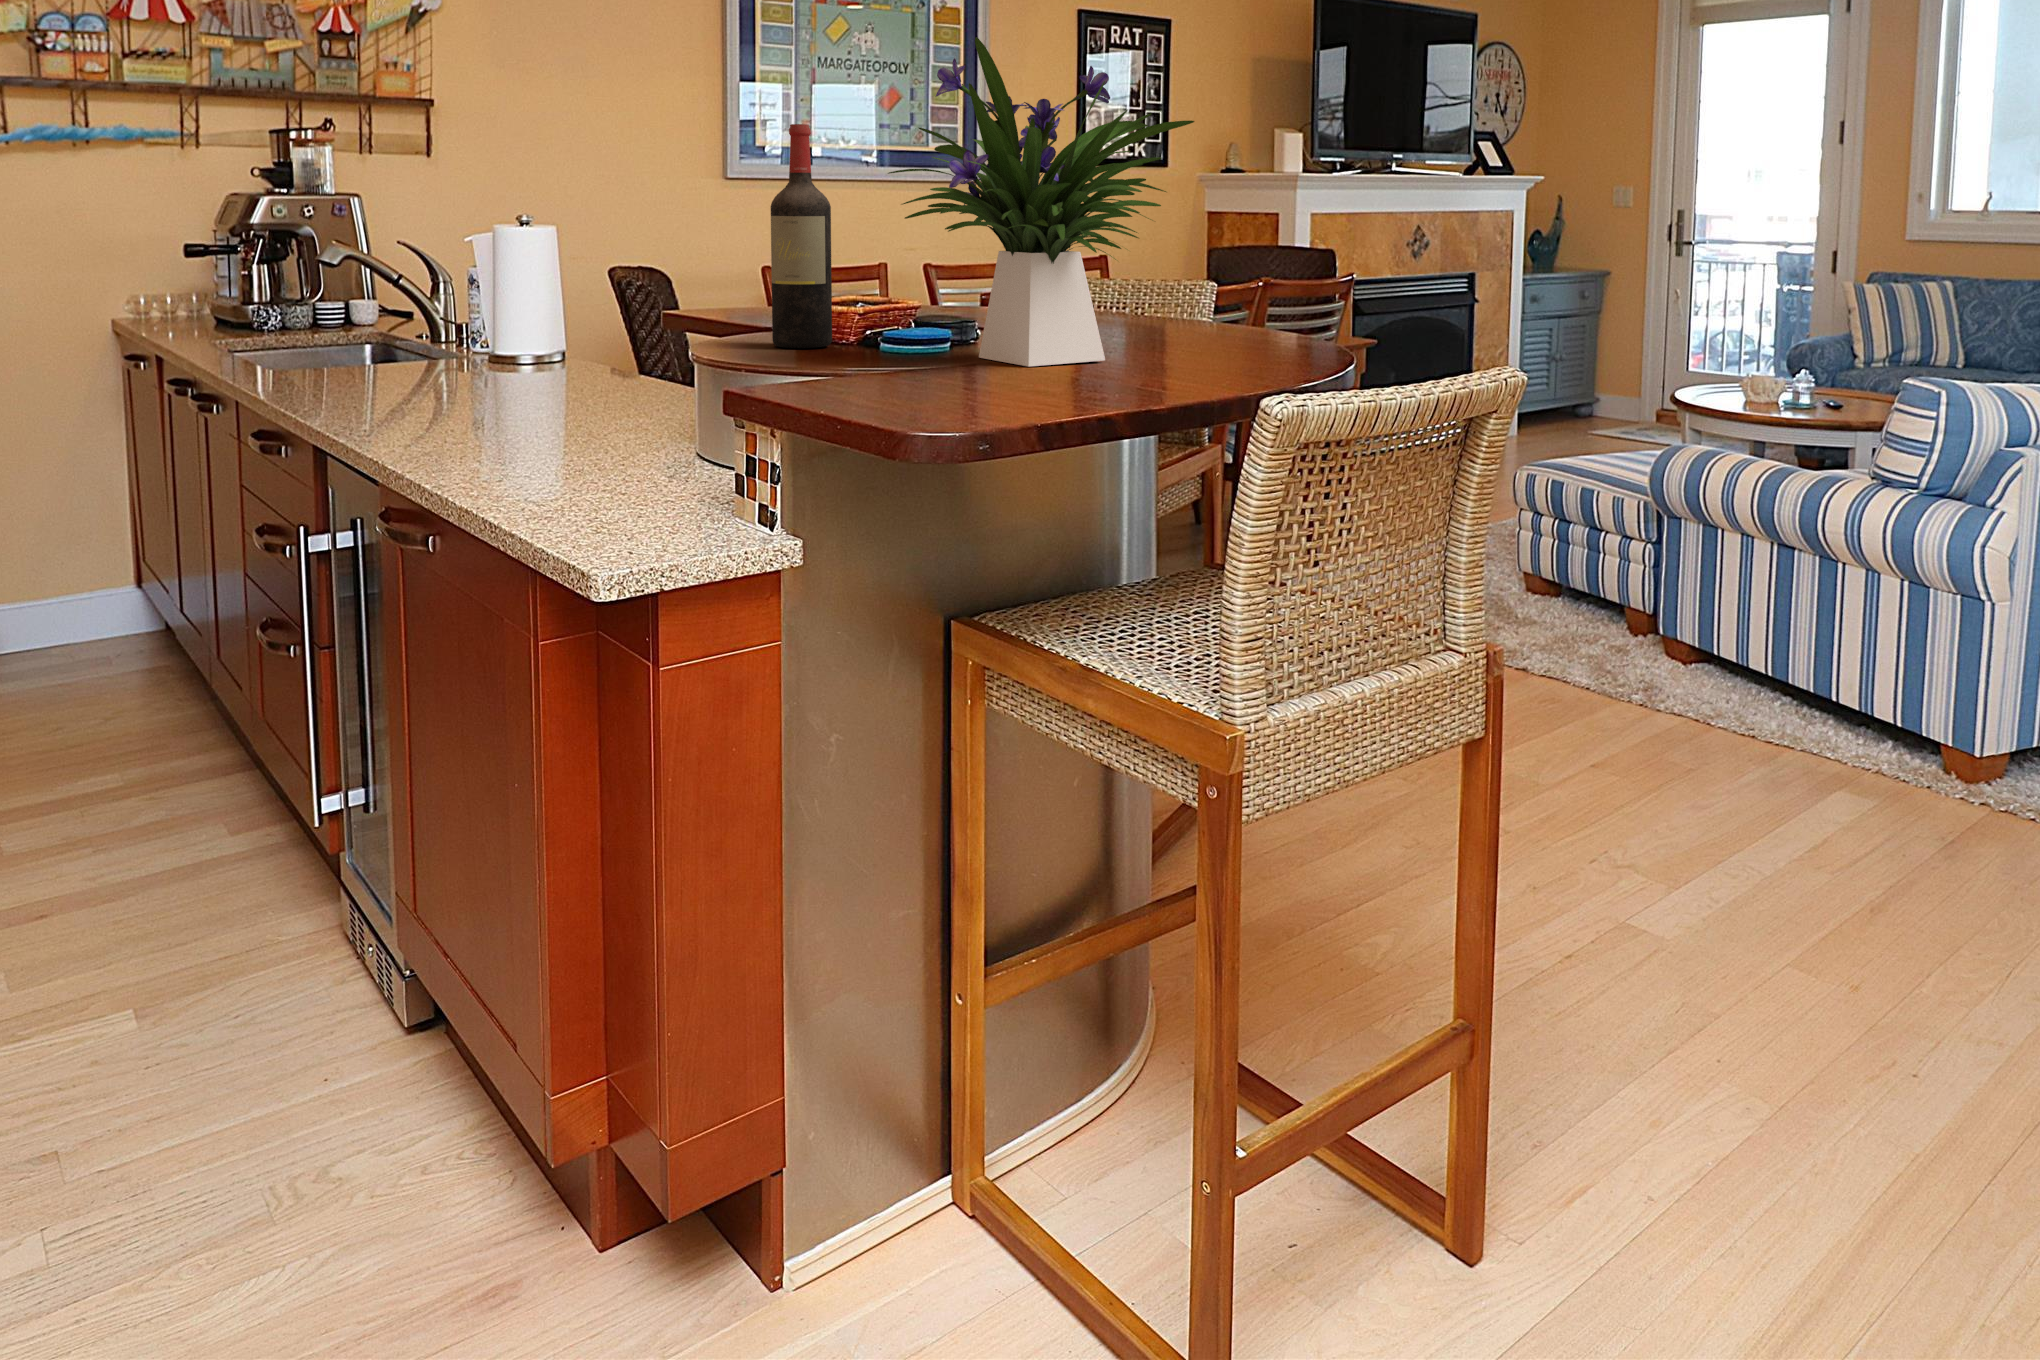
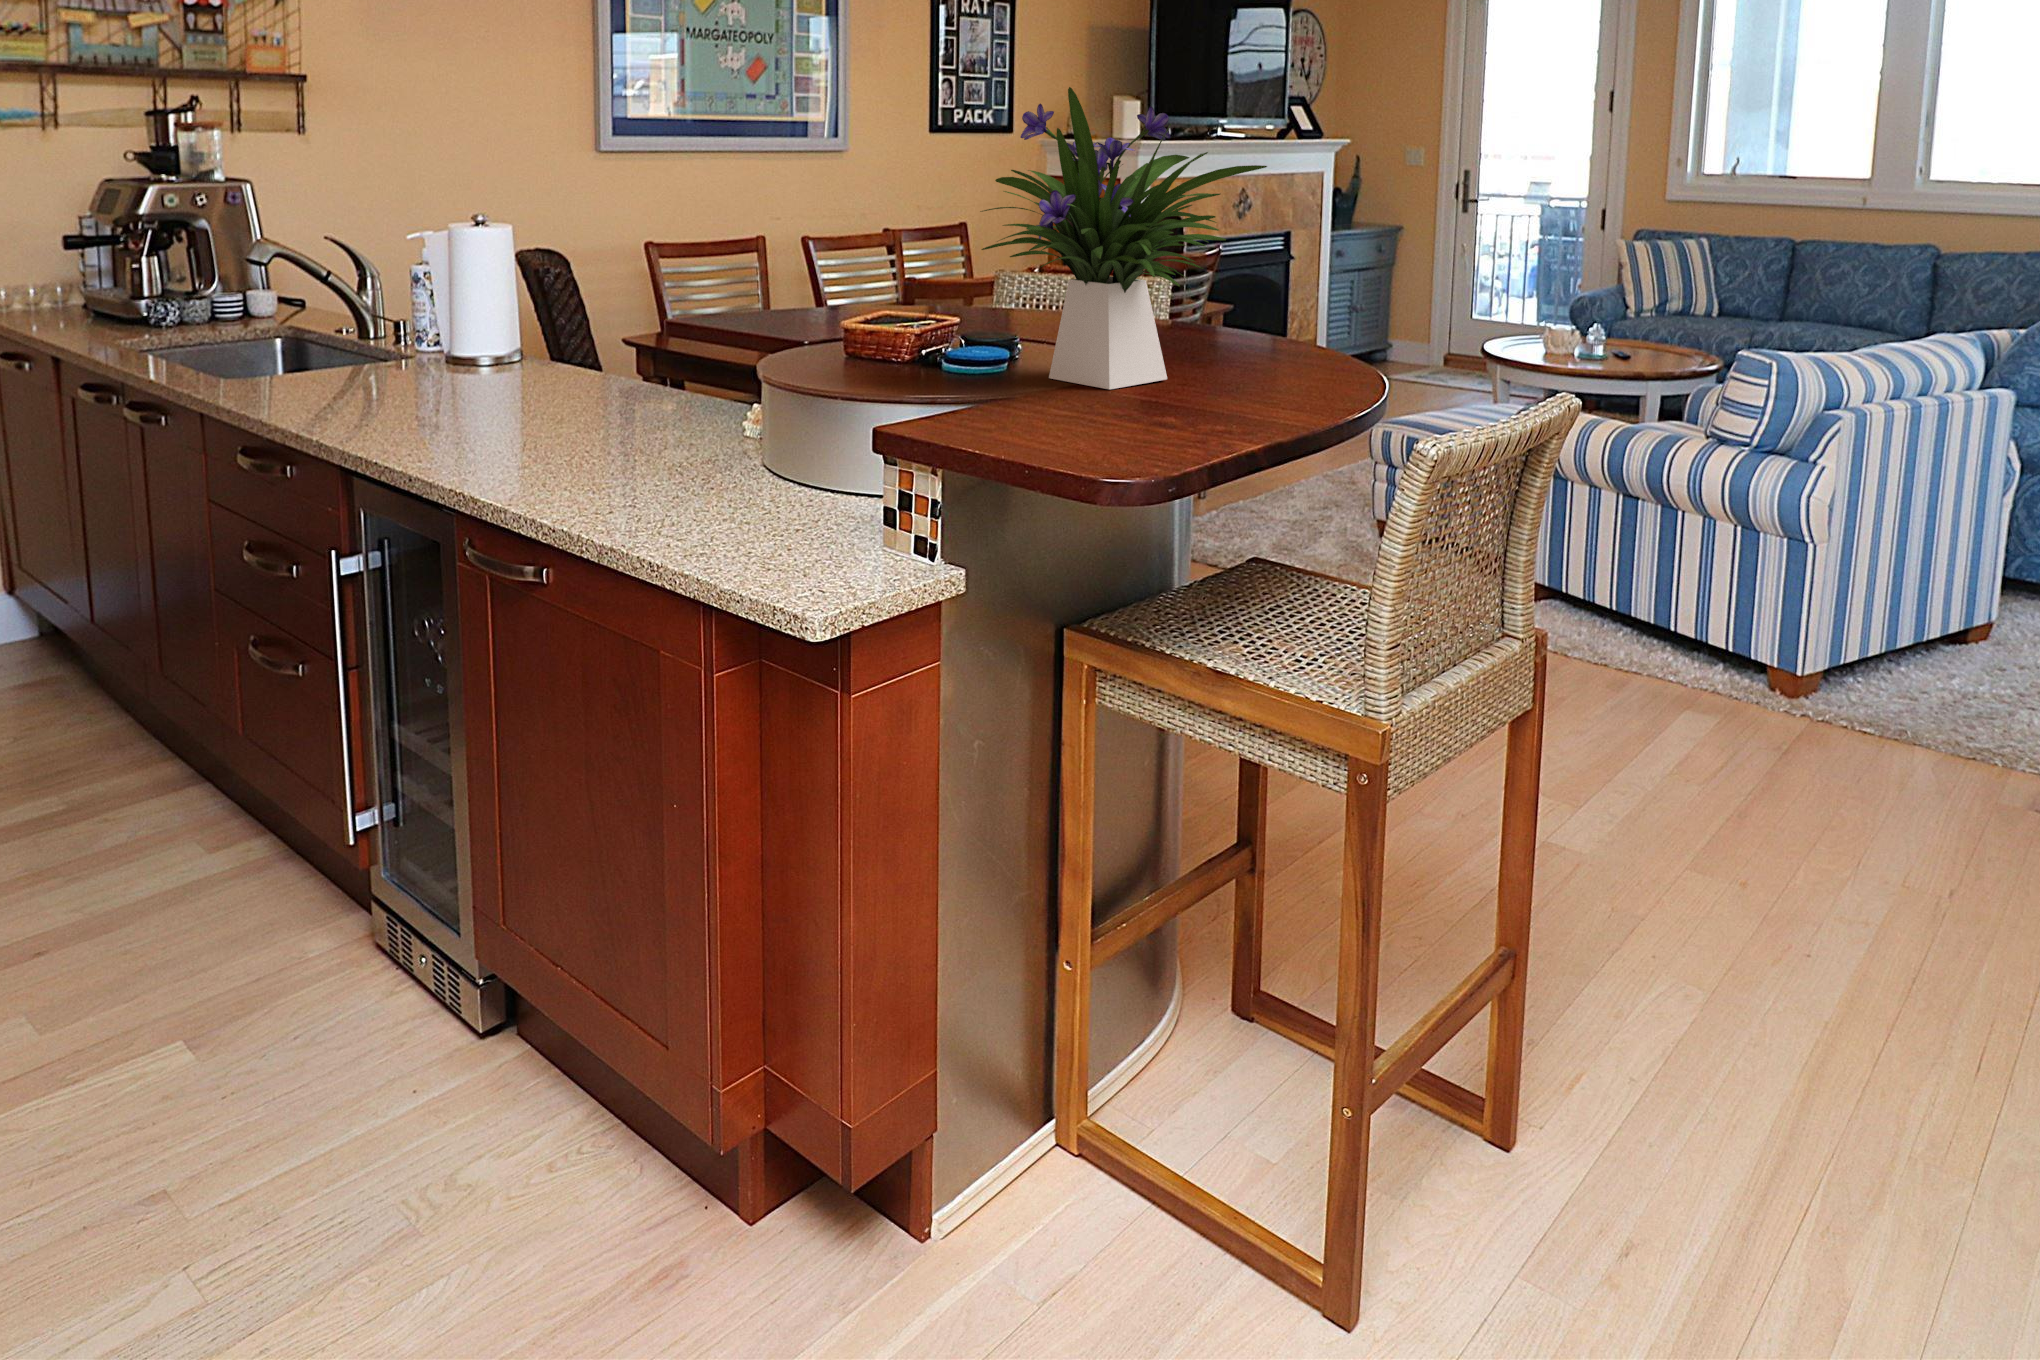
wine bottle: present [771,124,832,348] -> none [839,156,896,370]

